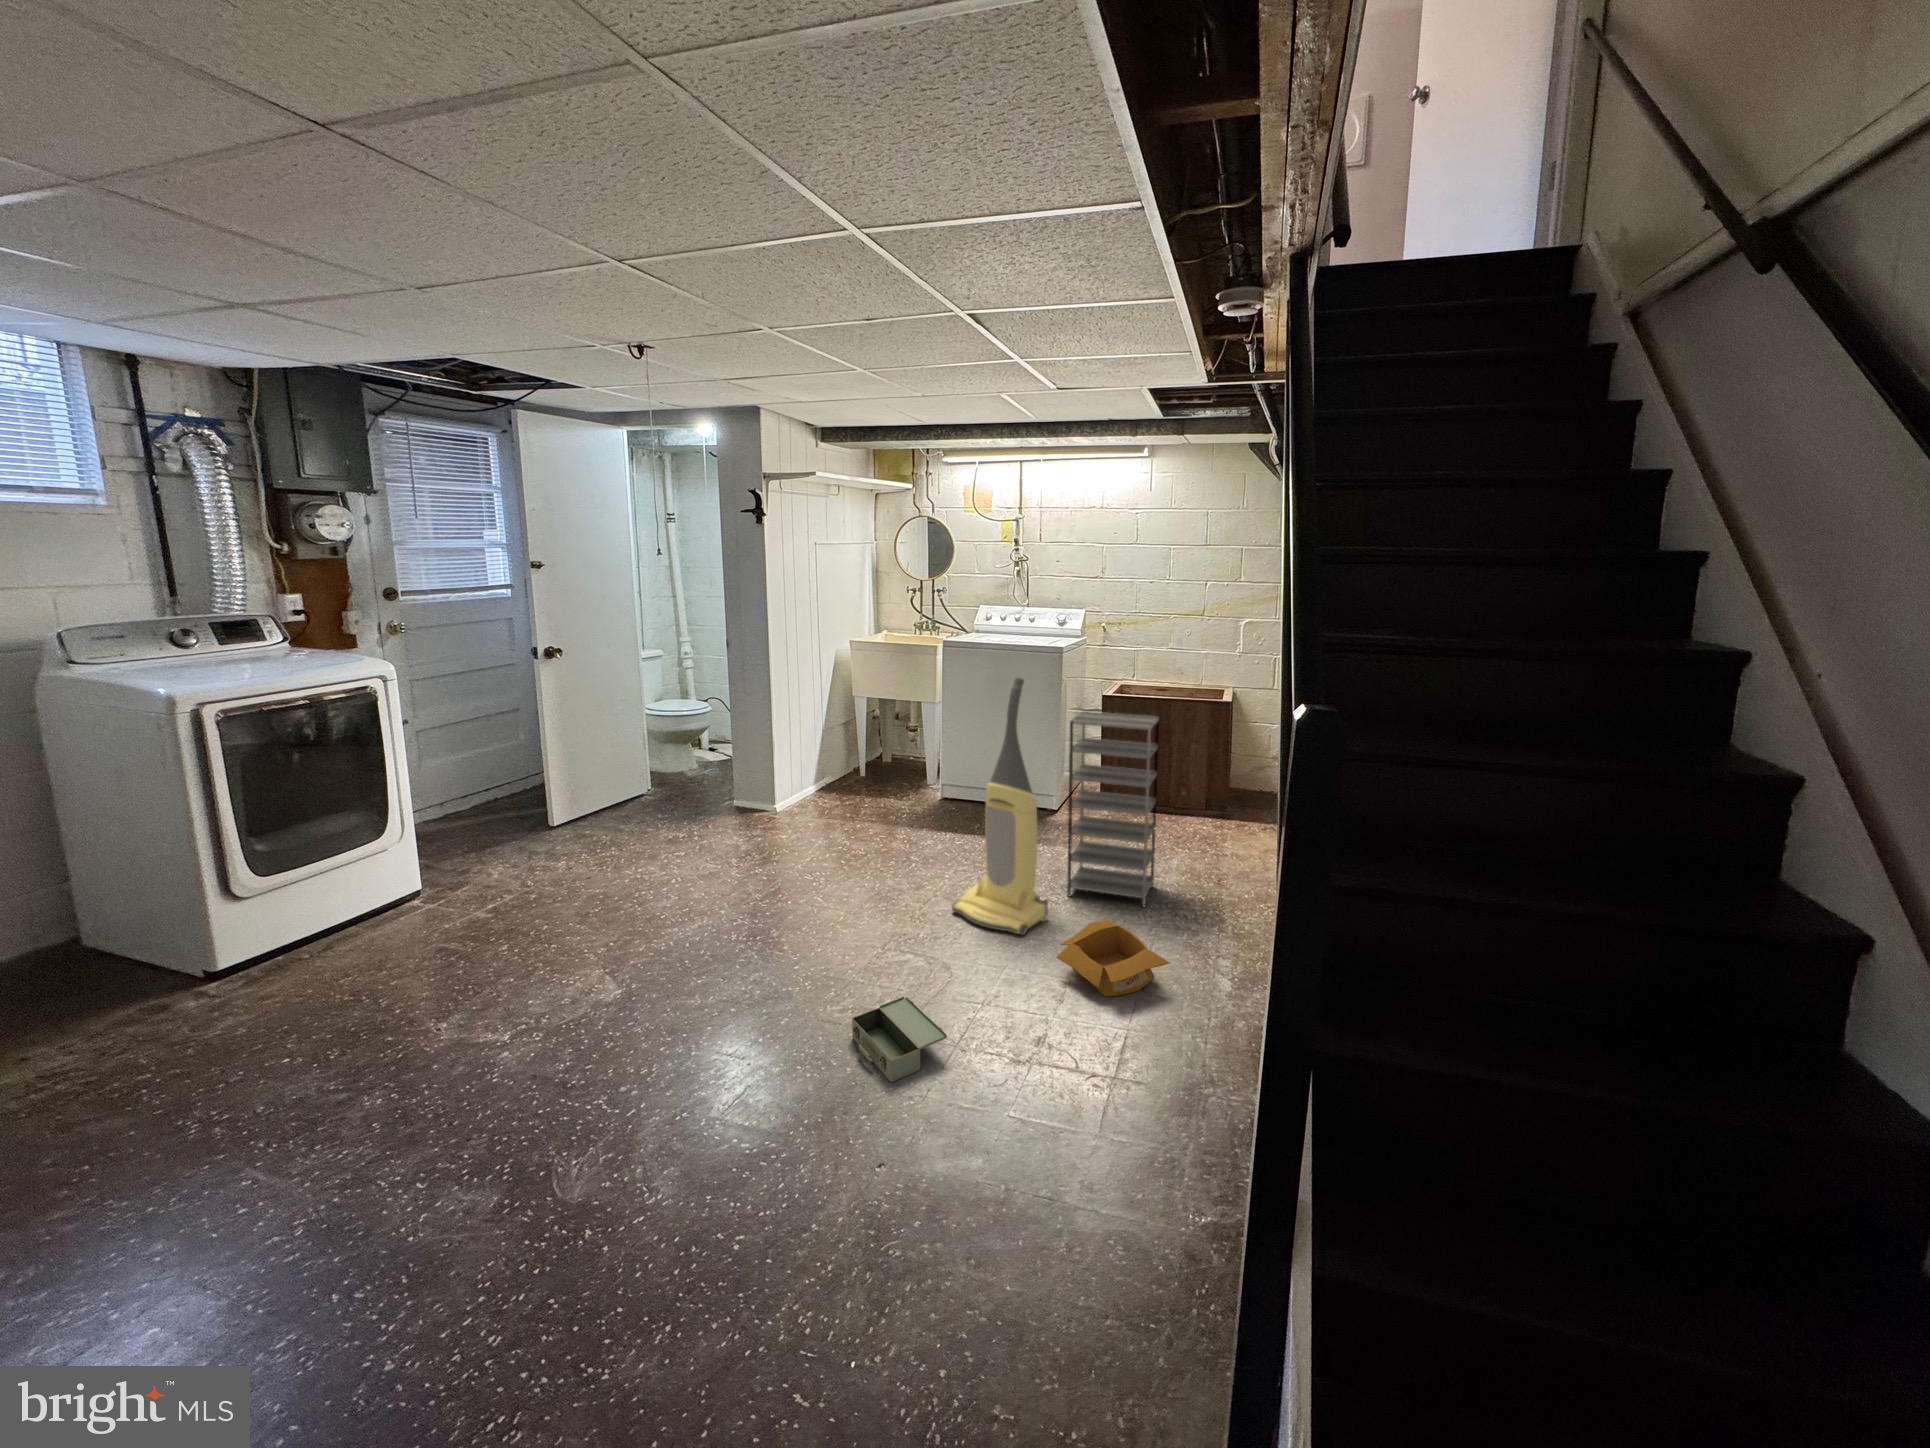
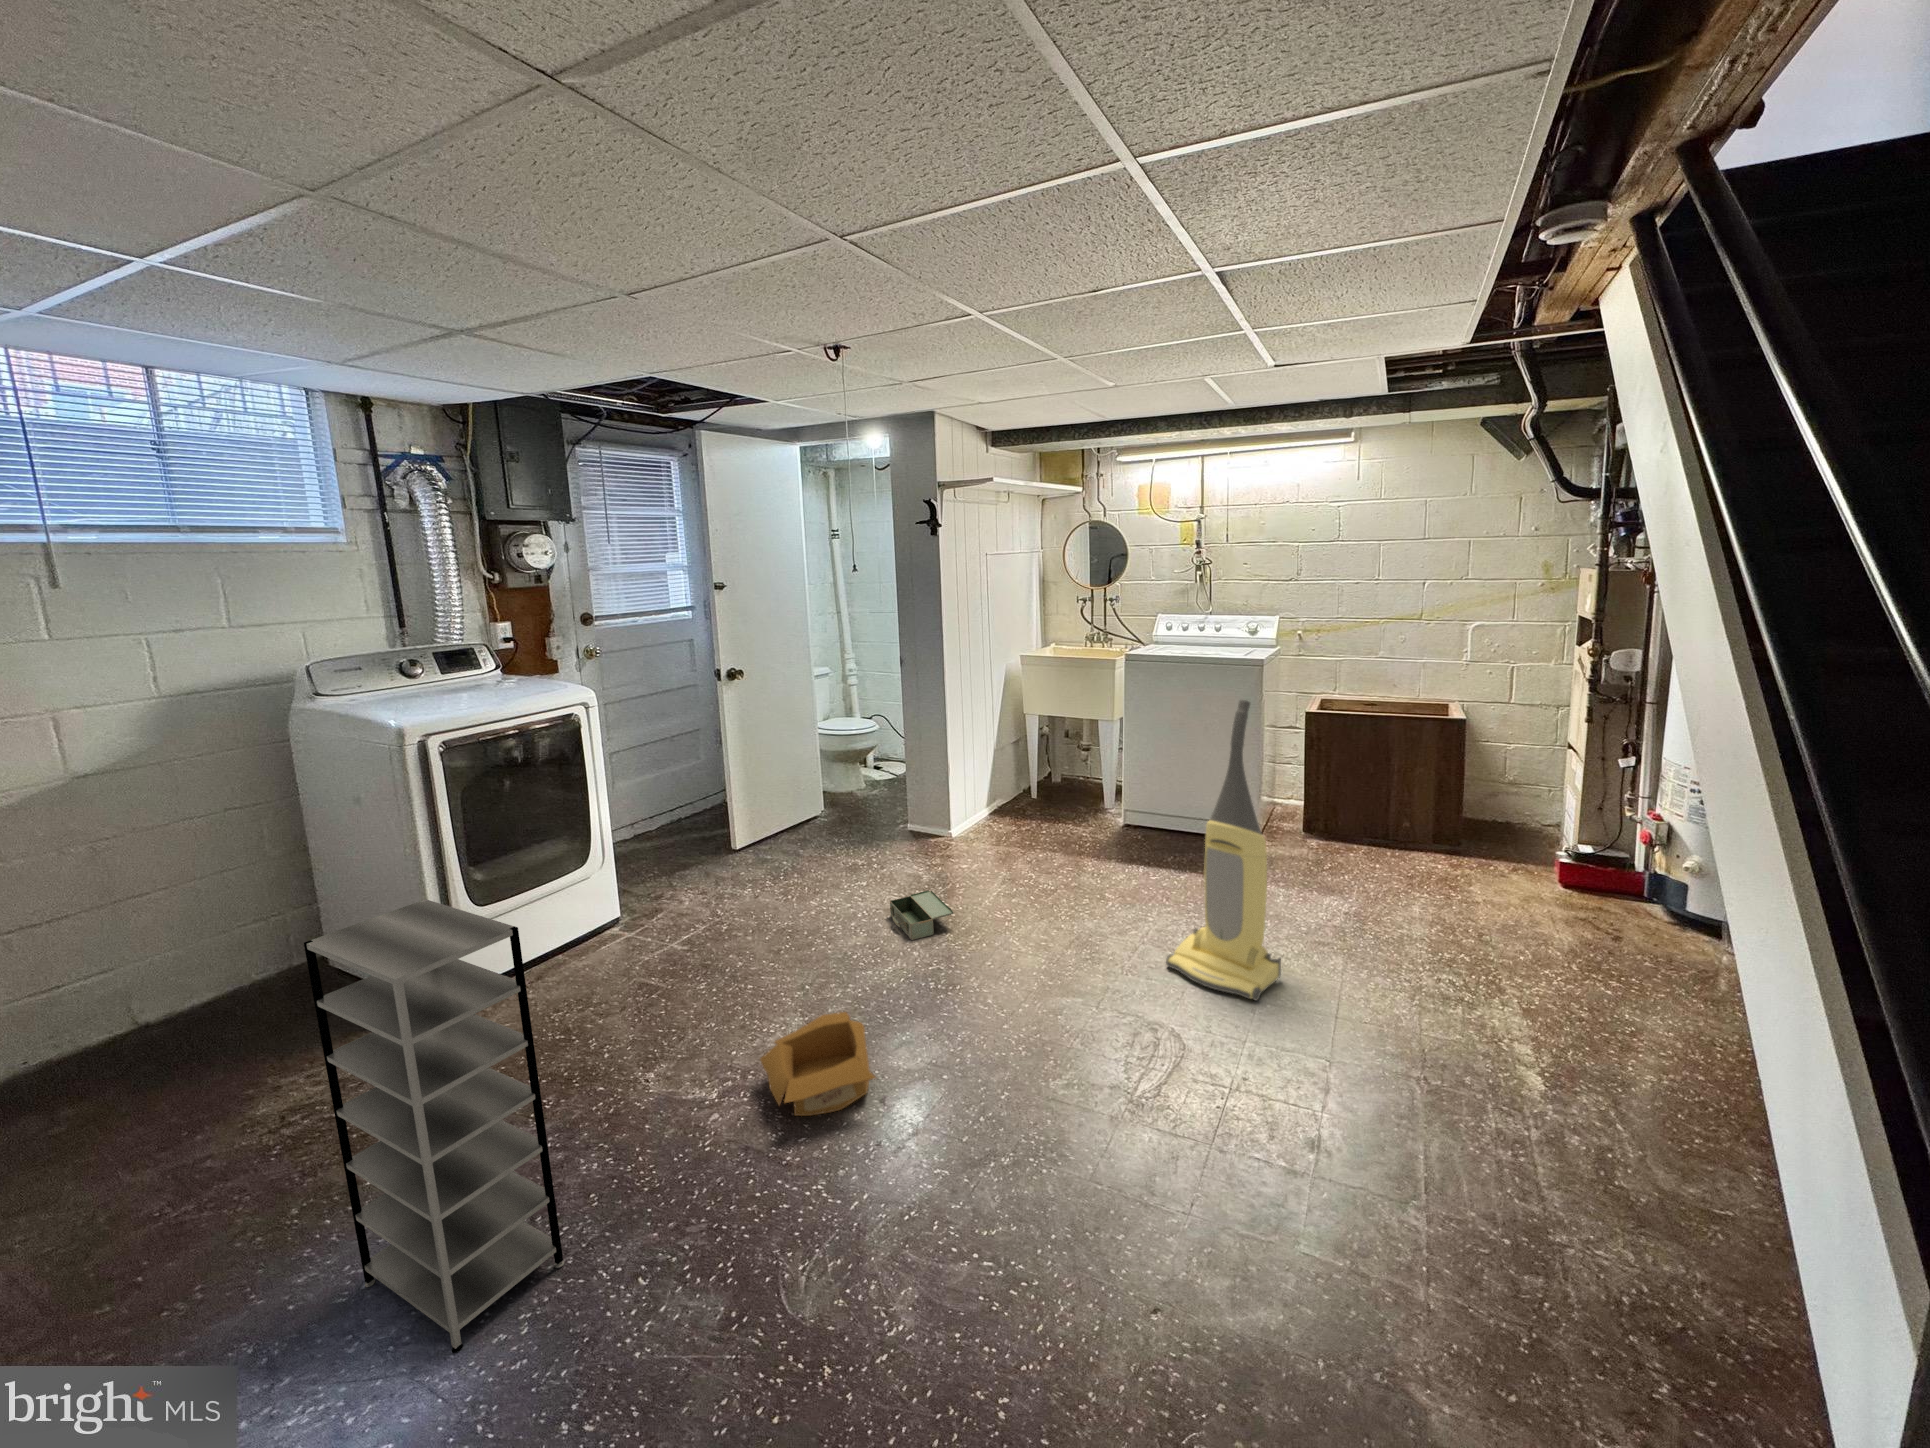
shelving unit: present [1067,711,1159,907] -> present [304,899,564,1353]
cardboard box: present [1056,920,1169,996] -> present [760,1012,876,1116]
toolbox: present [852,997,947,1082] -> present [890,890,954,940]

